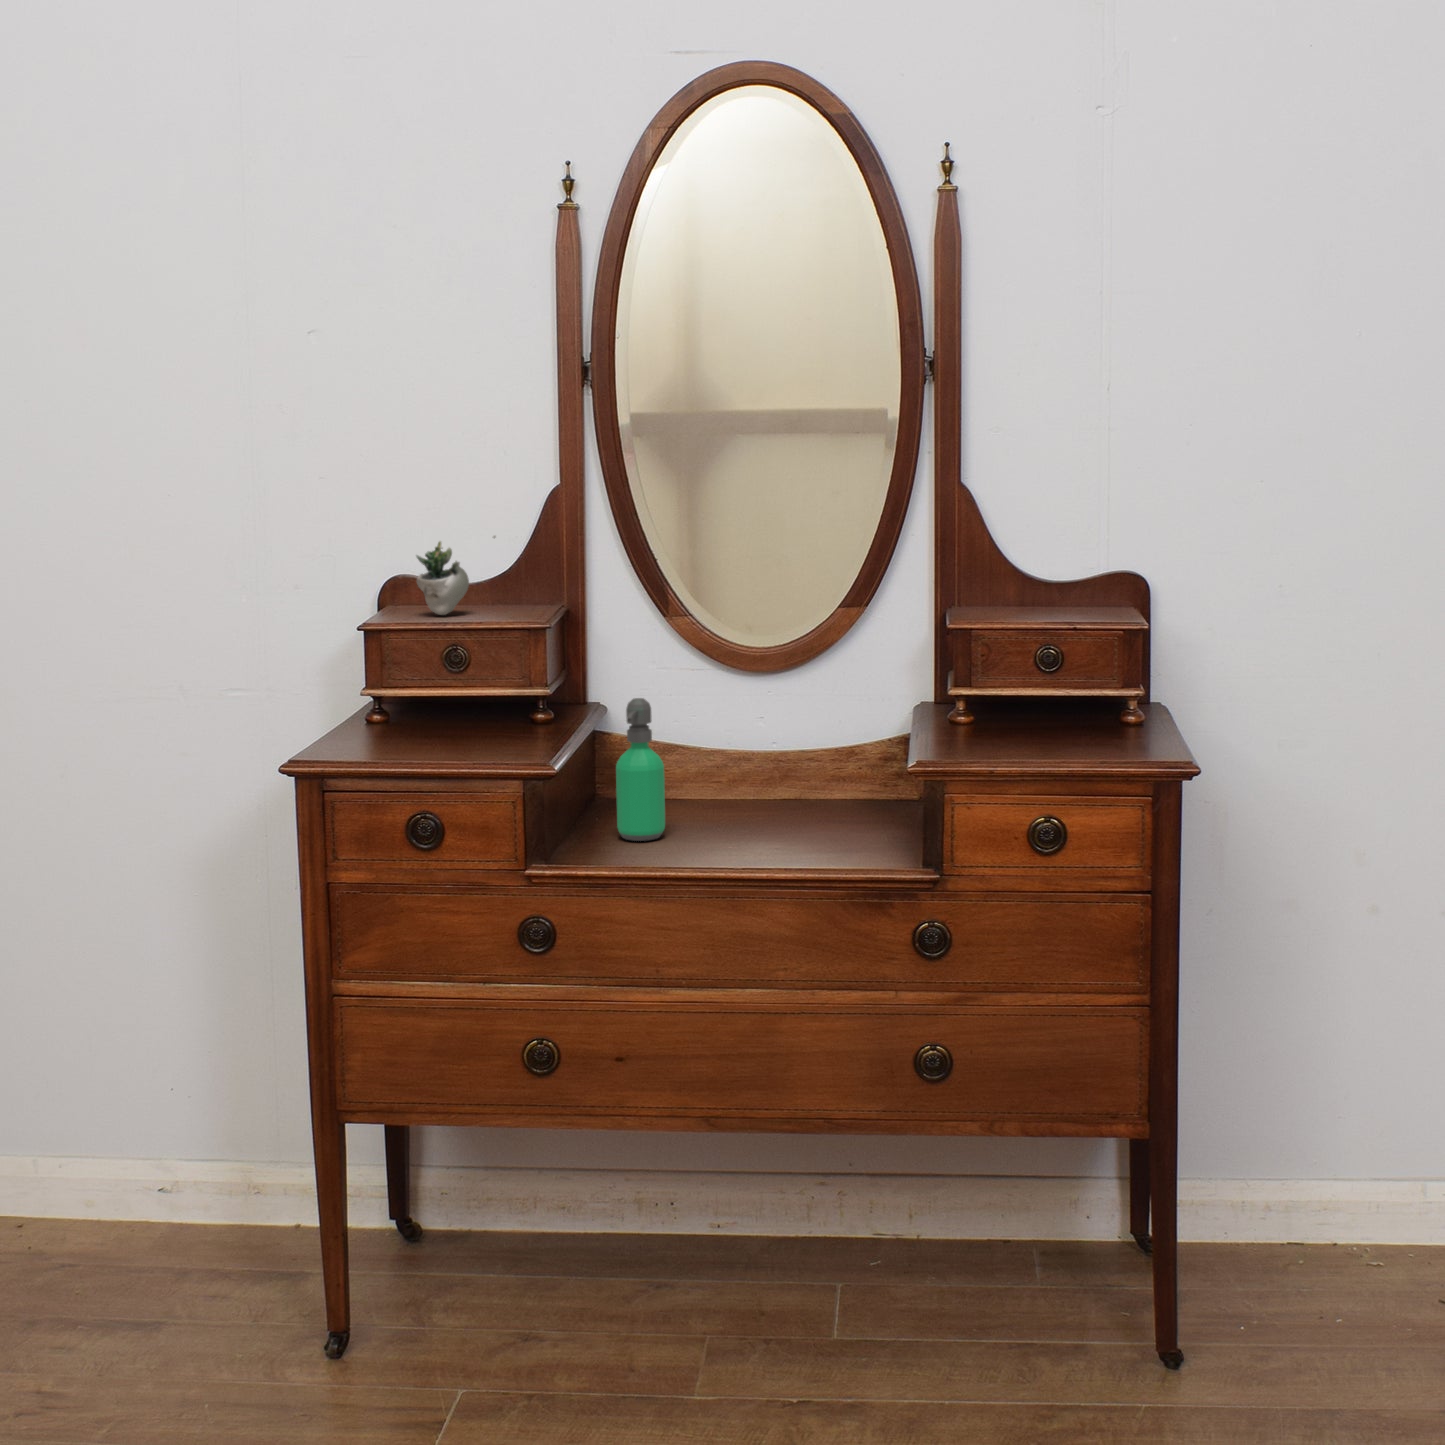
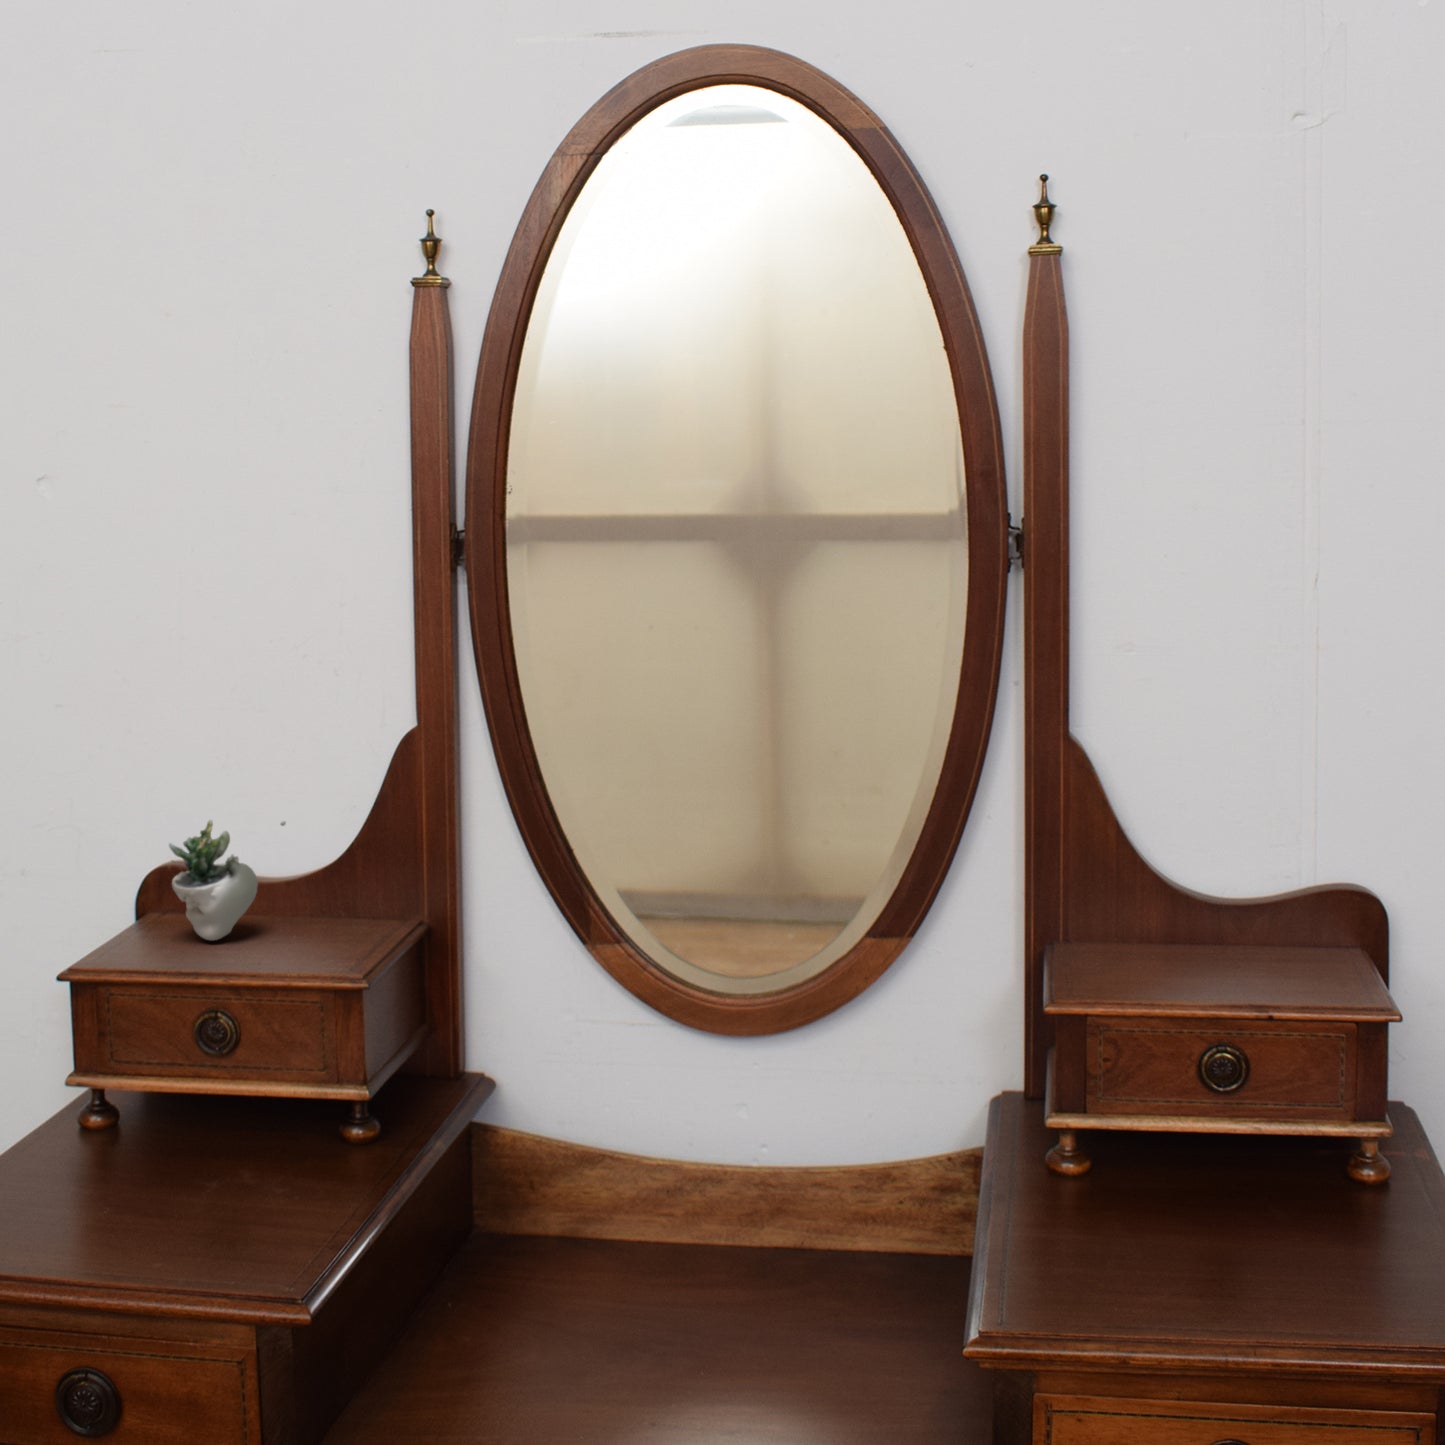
soap dispenser: present [616,698,665,841] -> none [466,1114,551,1366]

